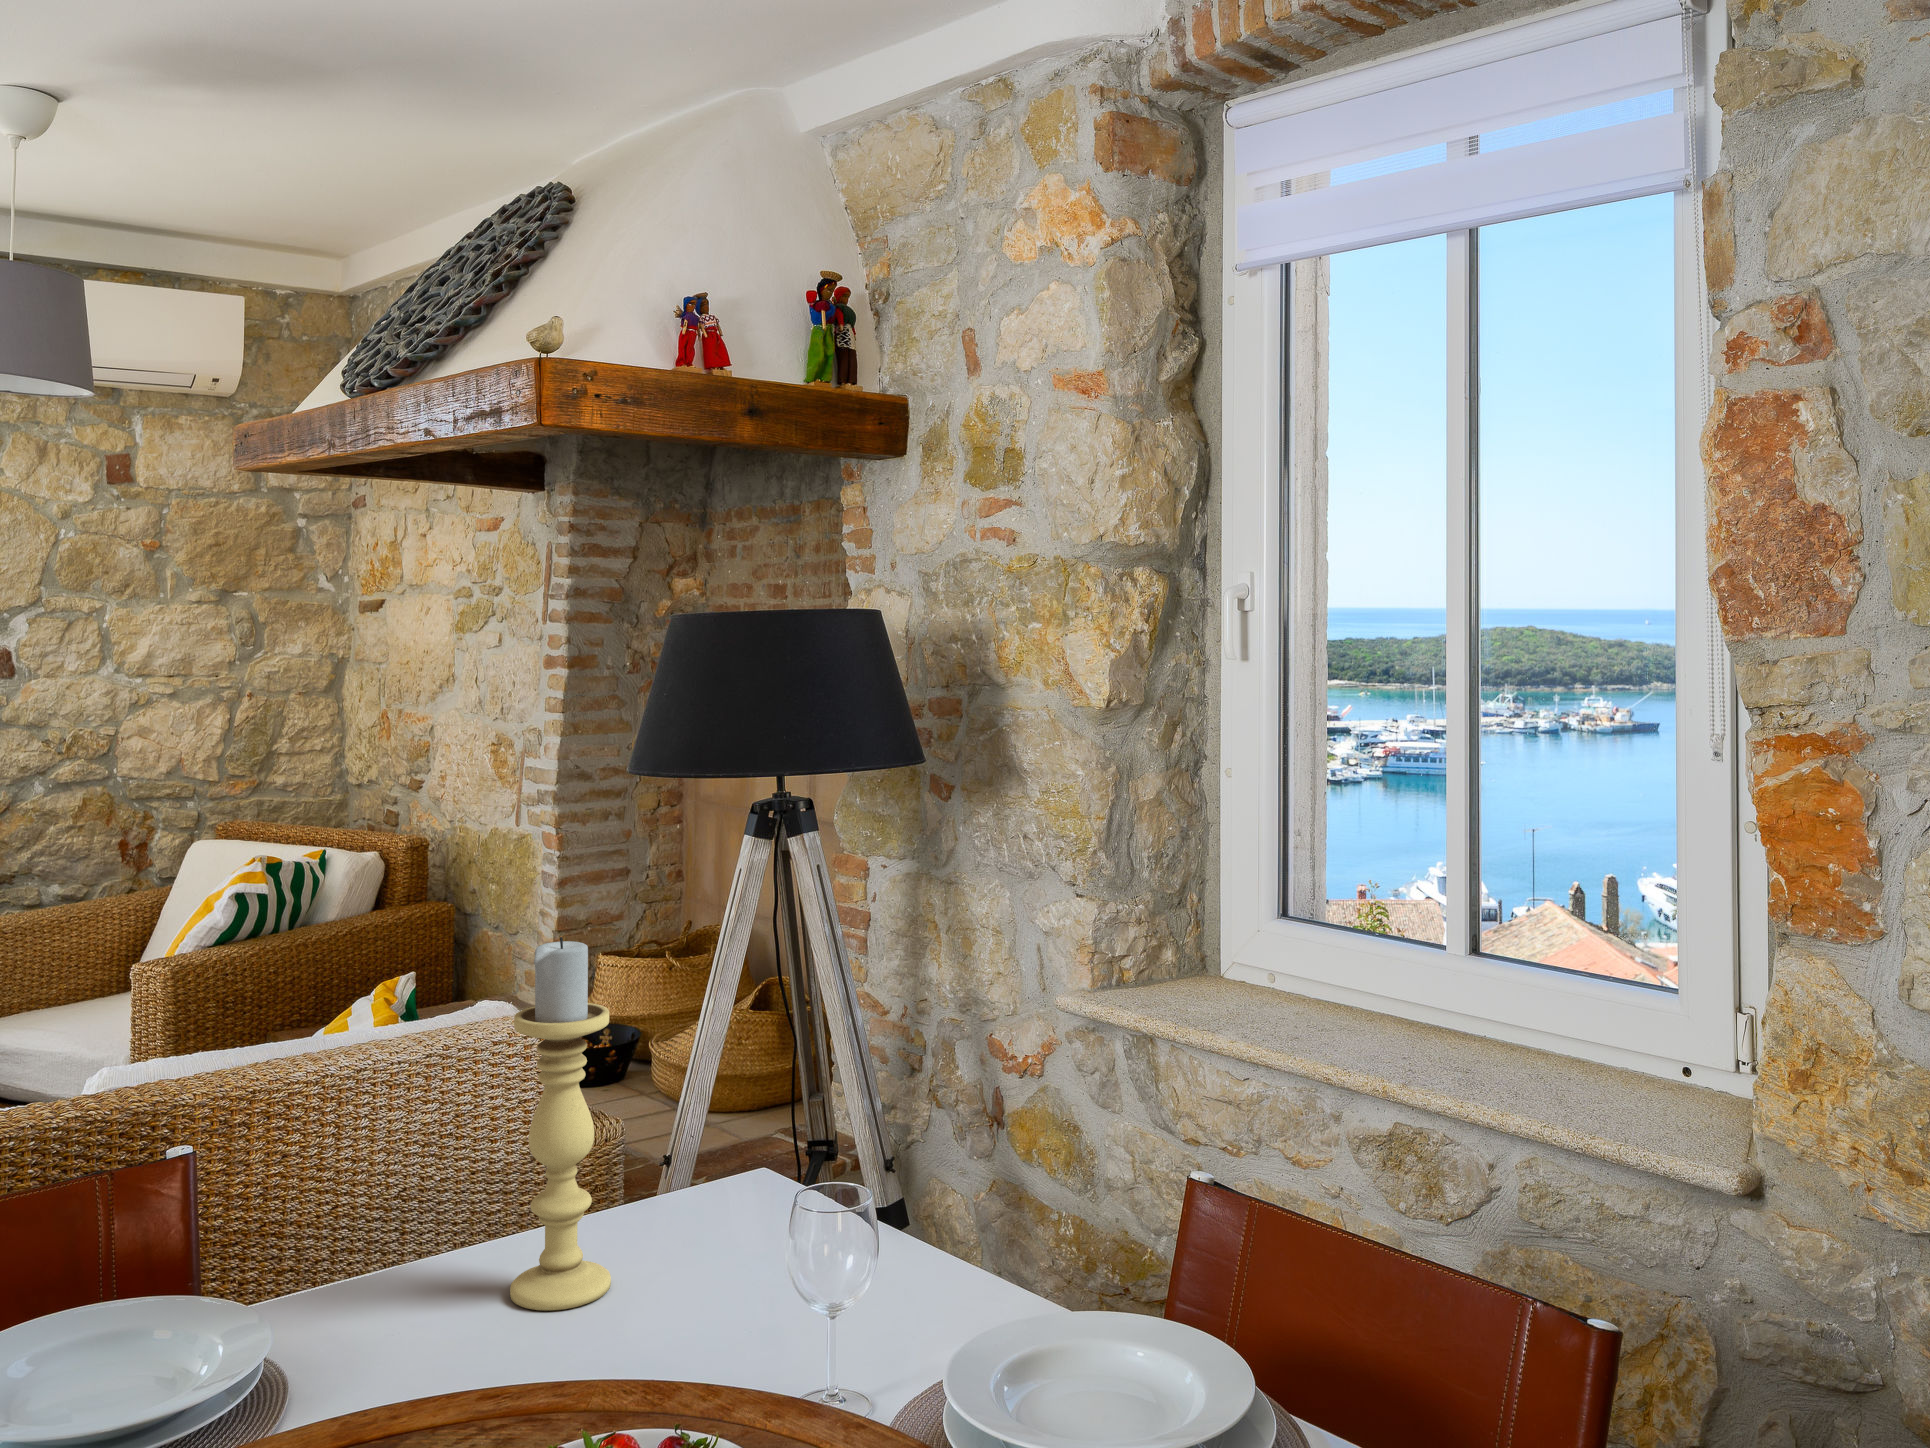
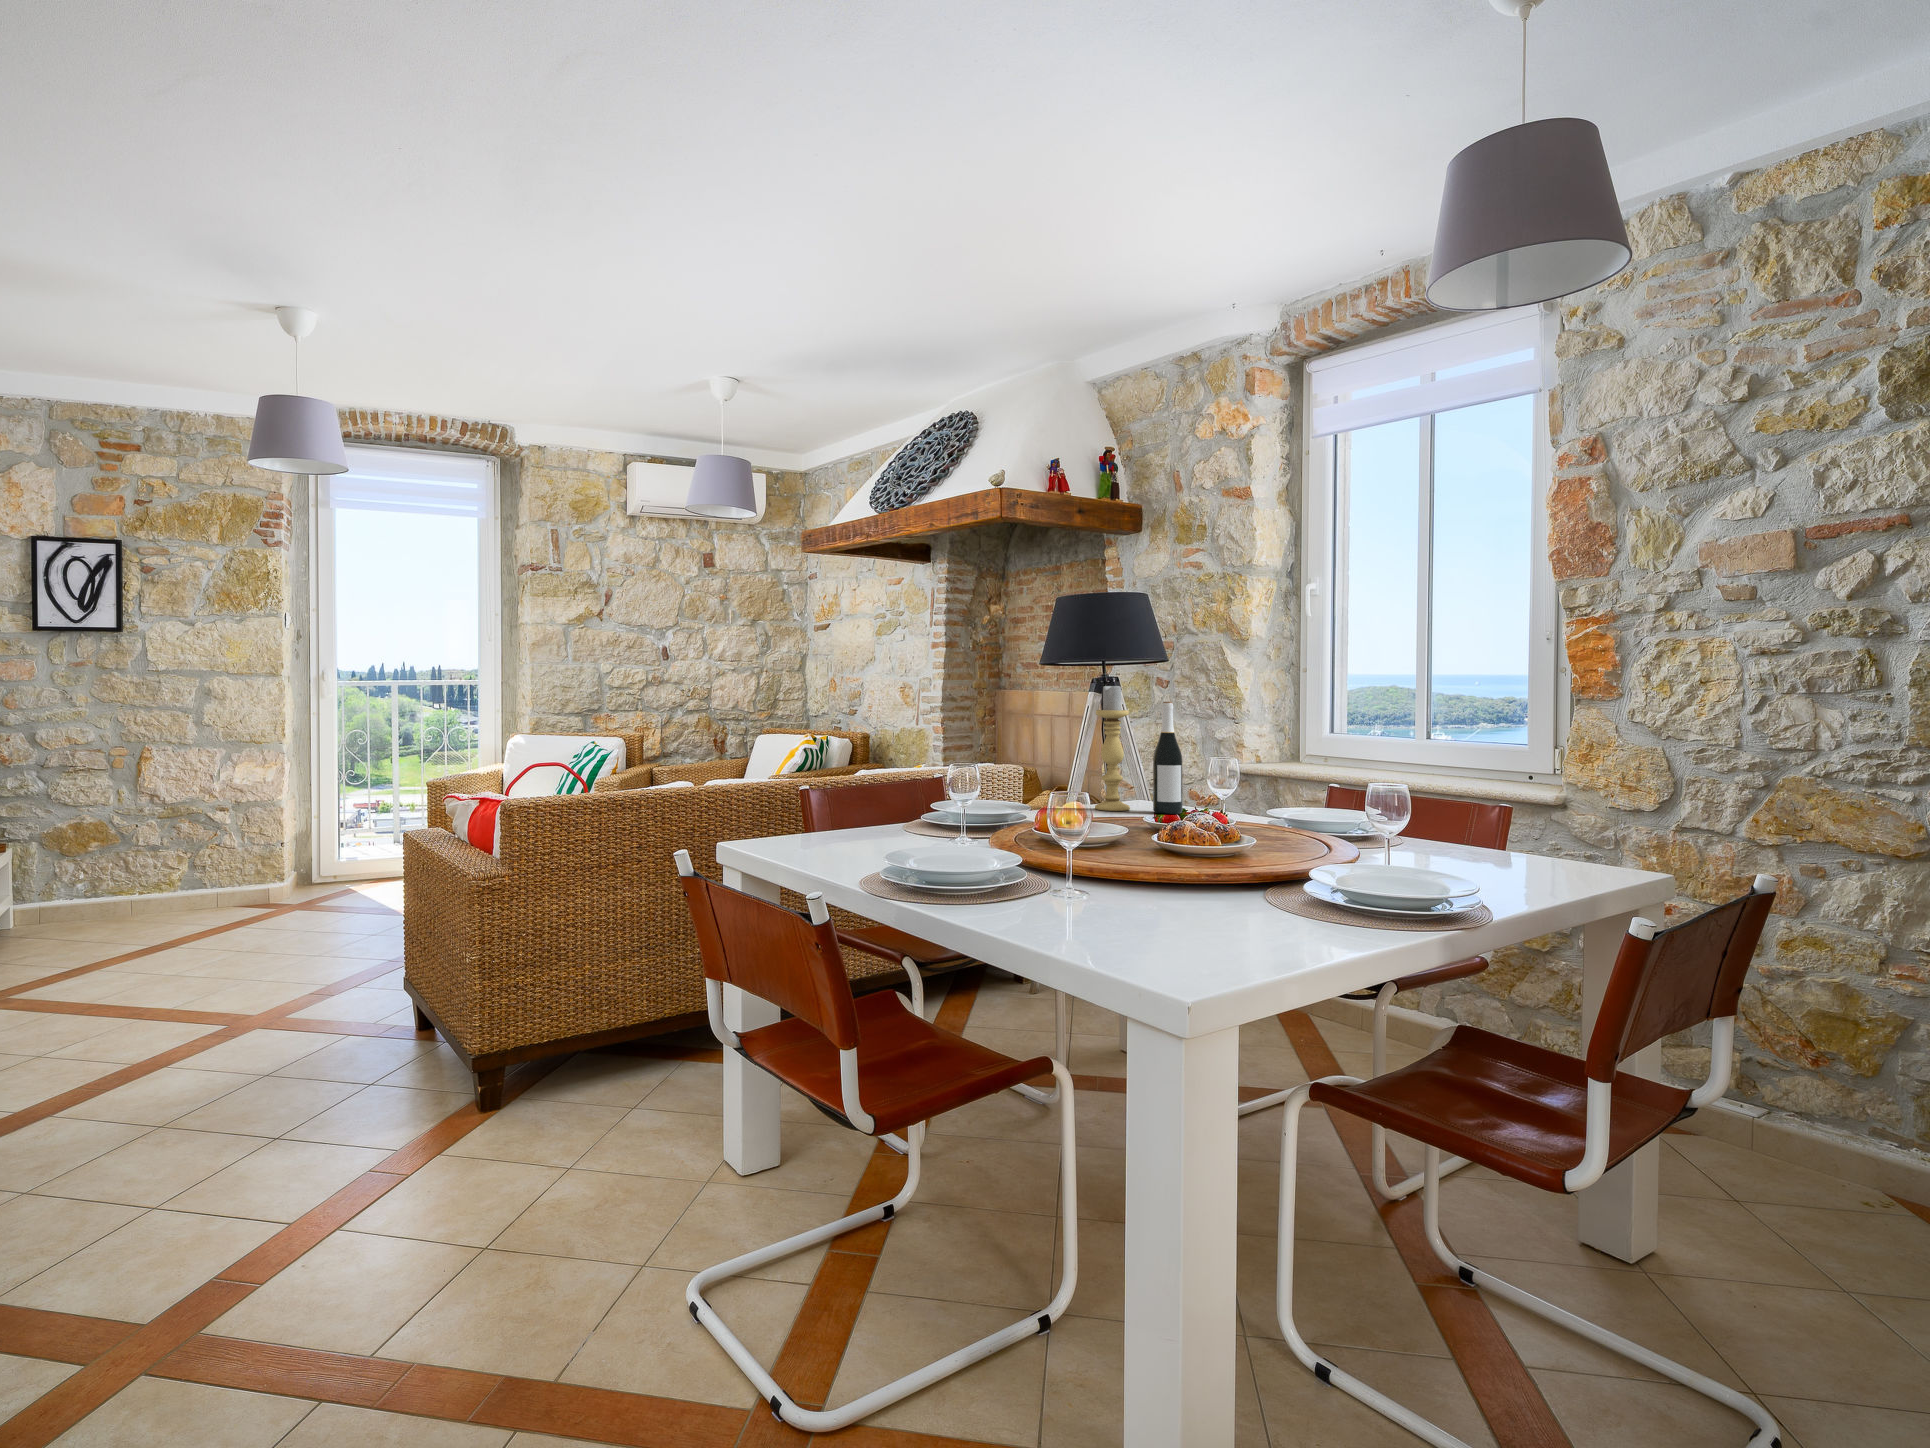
wine bottle: none [654,999,737,1332] -> present [1153,702,1182,814]

